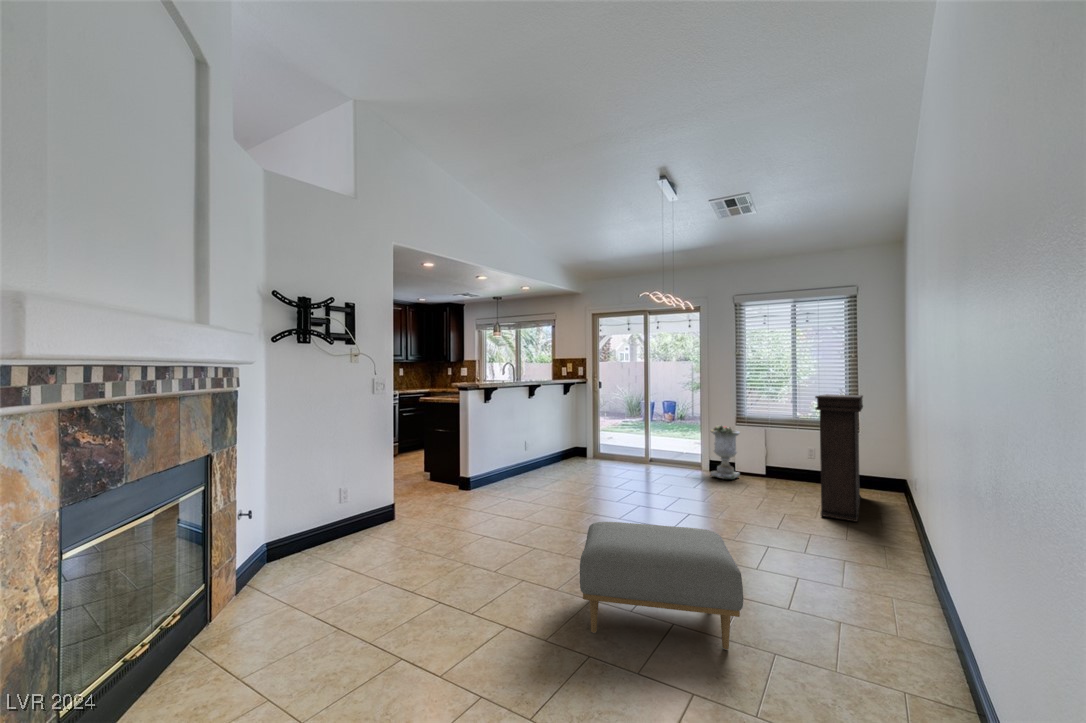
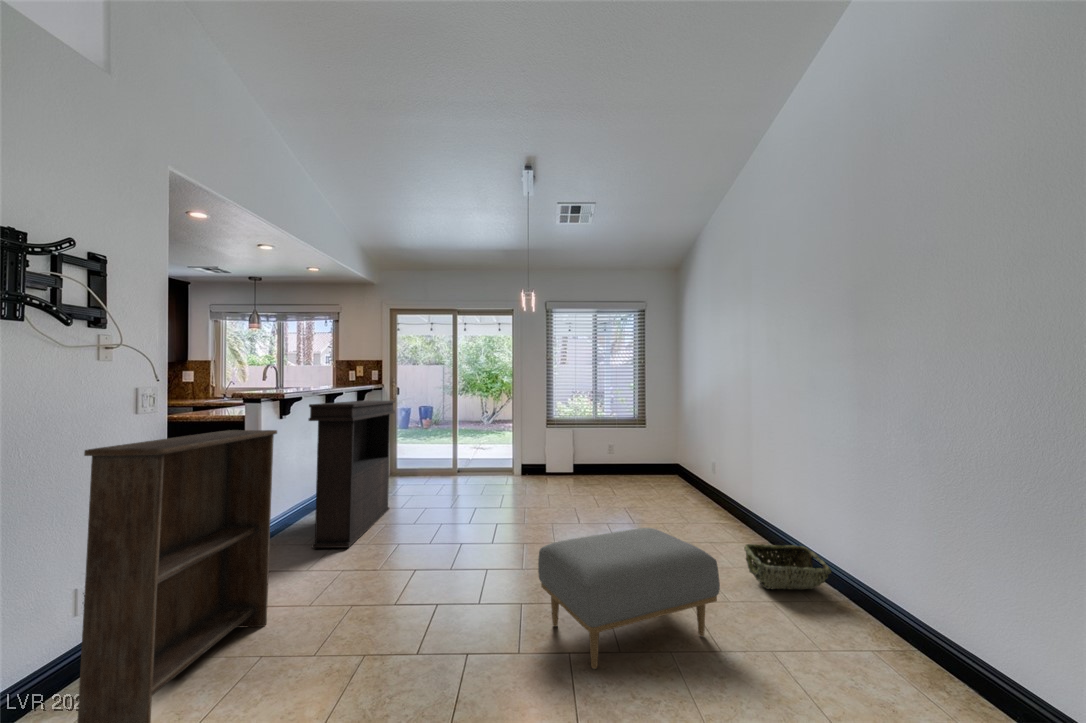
console table: present [815,394,863,522] -> present [308,401,395,548]
bookshelf: none [322,407,438,570] -> present [77,430,277,723]
planter: present [711,425,740,479] -> none [526,427,553,480]
woven basket: none [855,581,976,662] -> present [744,544,831,589]

